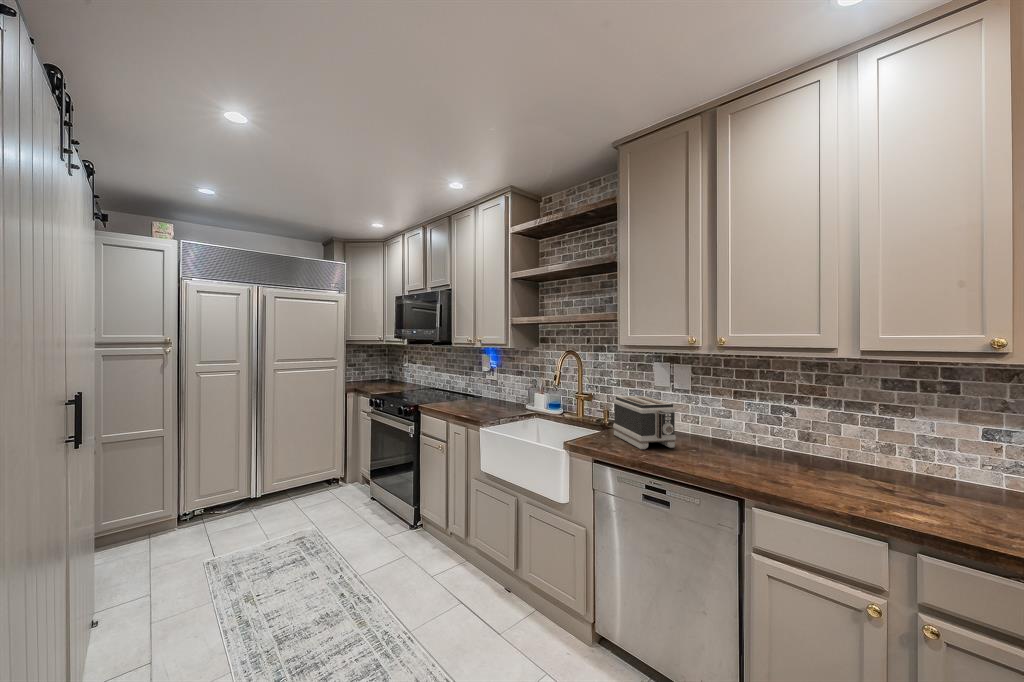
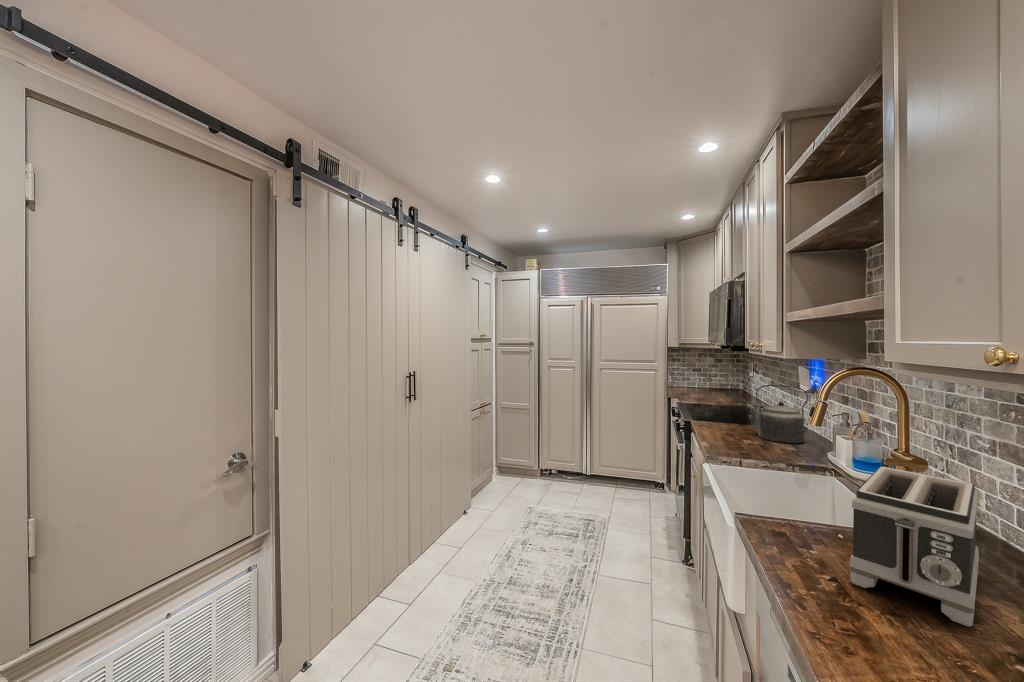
kettle: none [466,367,499,407] -> present [747,384,808,443]

